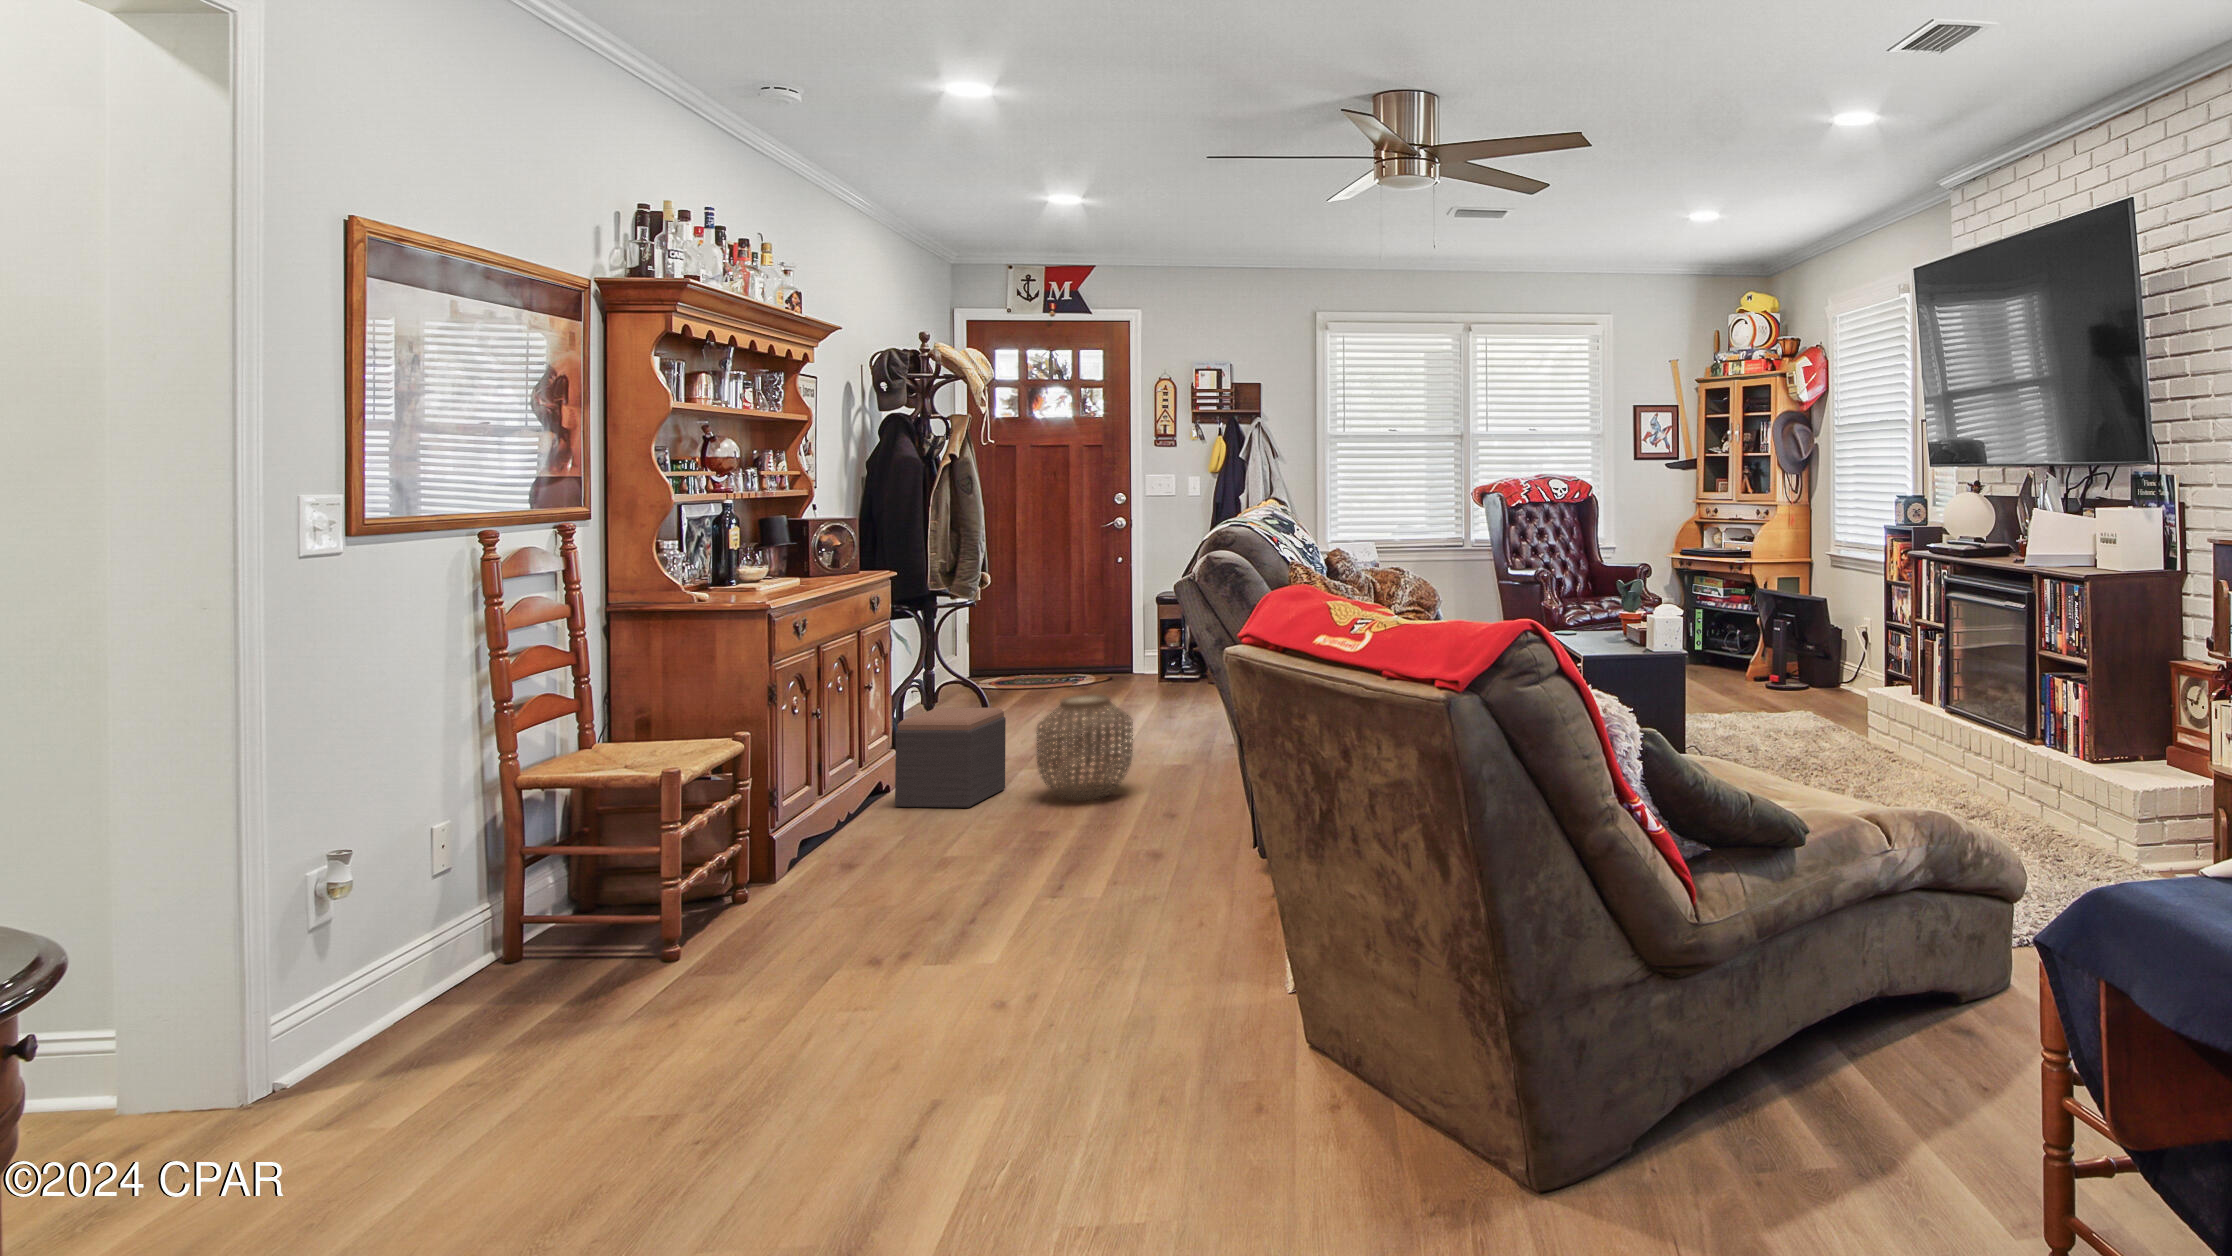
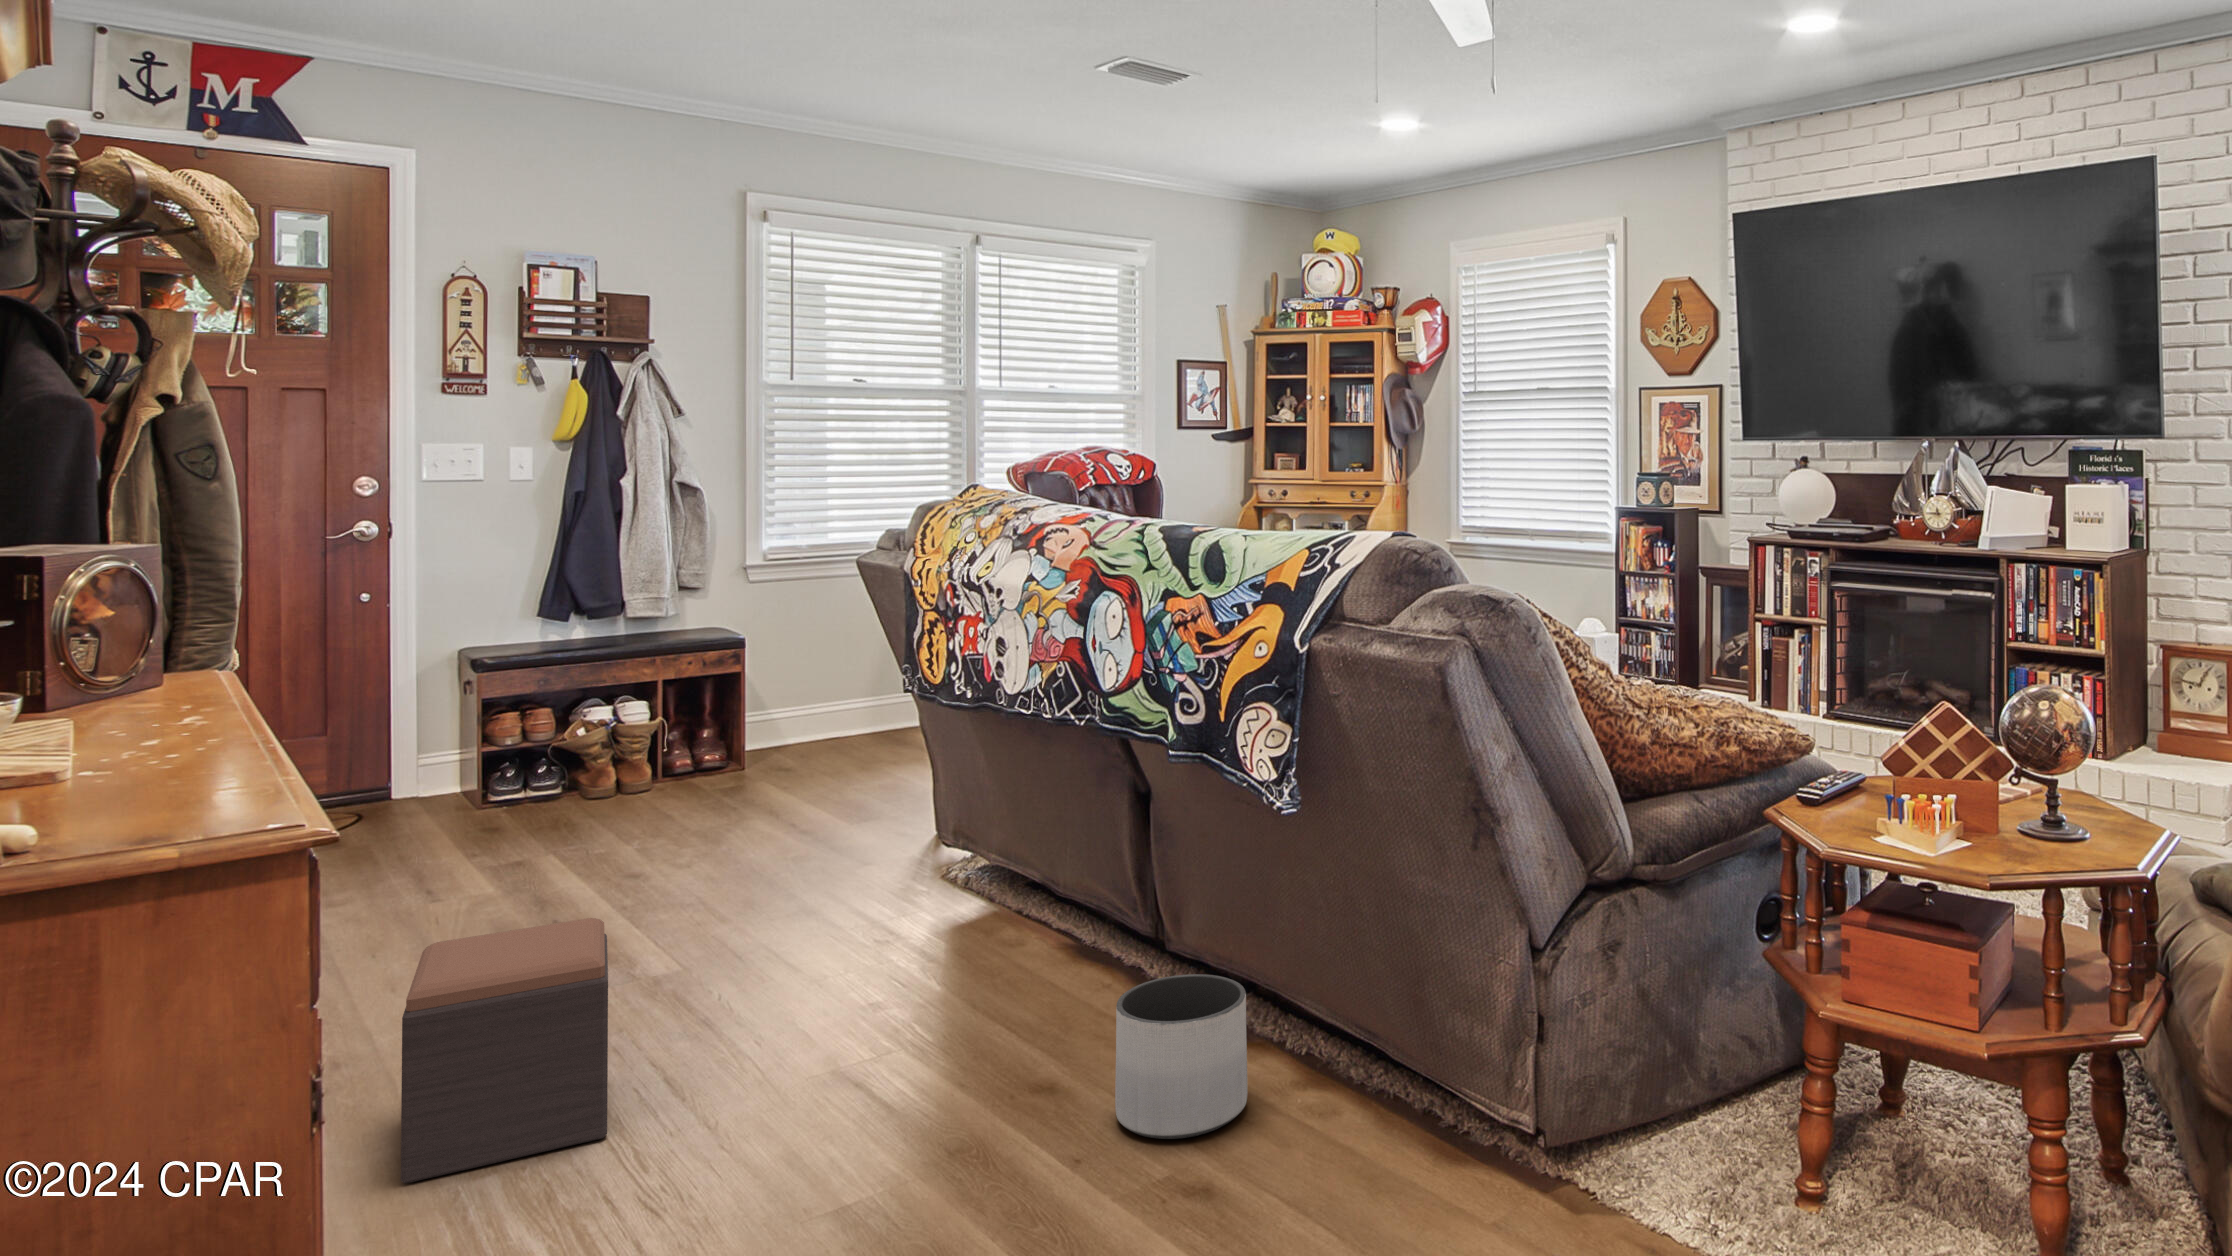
woven basket: present [1036,694,1133,800] -> none [711,855,904,1069]
planter: none [1125,775,1199,856] -> present [1115,974,1247,1139]

